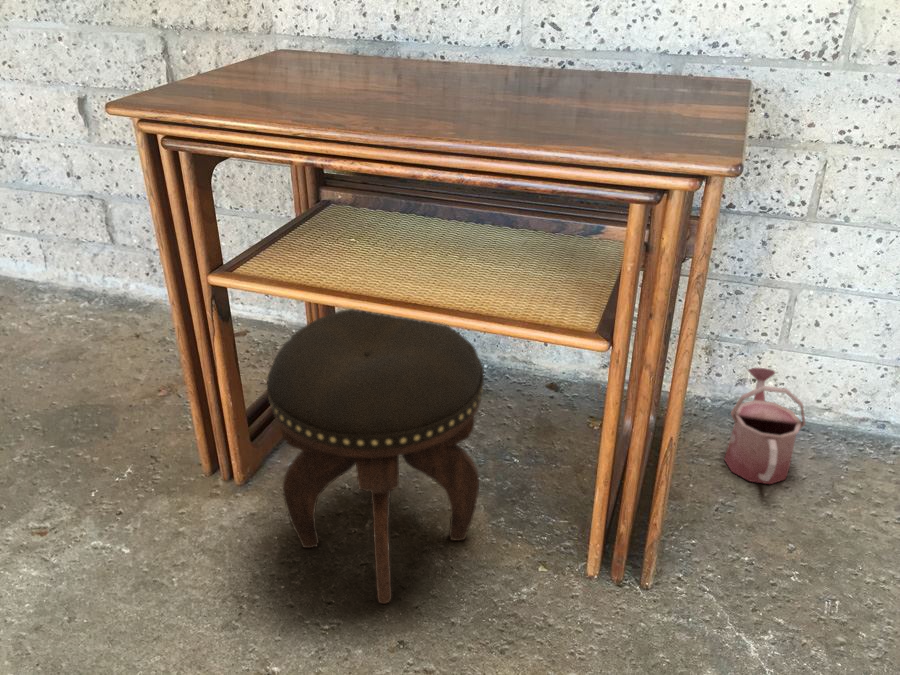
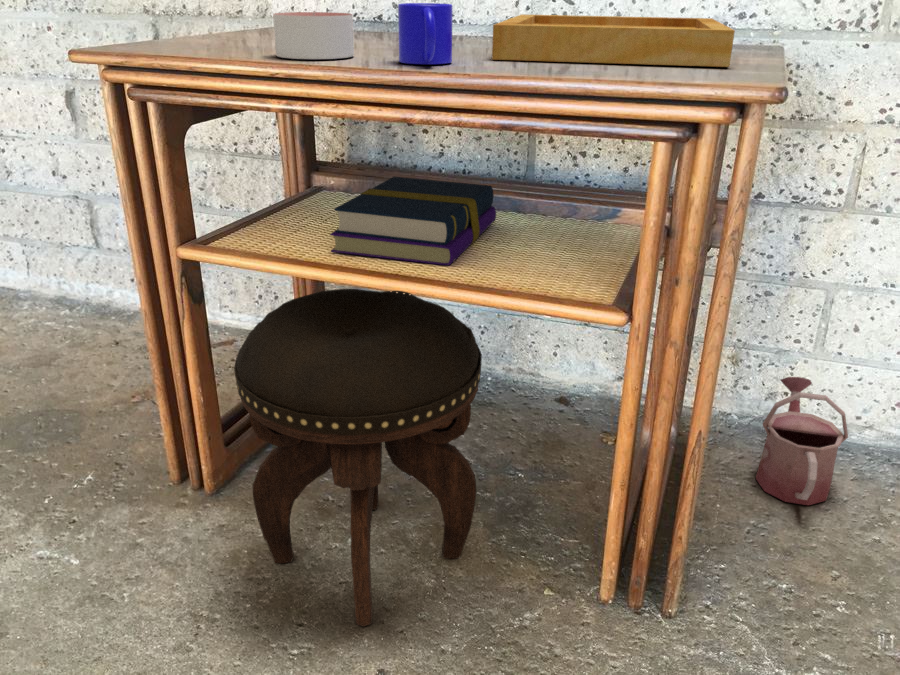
tray: none [490,42,707,112] -> present [492,14,735,67]
mug: none [406,55,455,115] -> present [398,3,453,64]
candle: none [291,58,364,108] -> present [273,11,354,59]
book: none [347,200,493,293] -> present [330,177,496,265]

